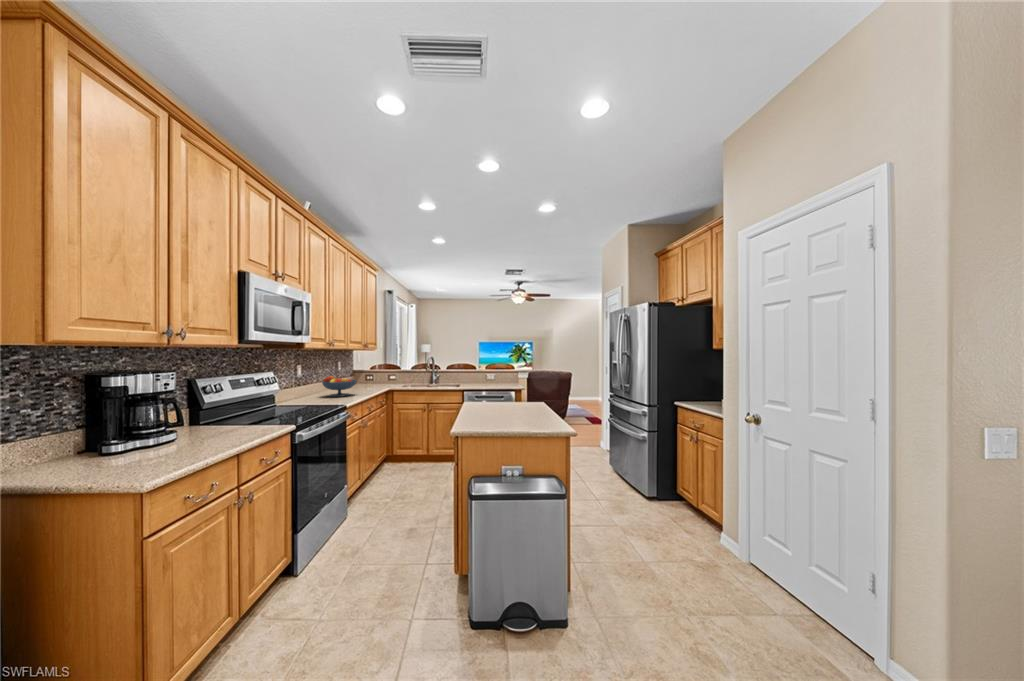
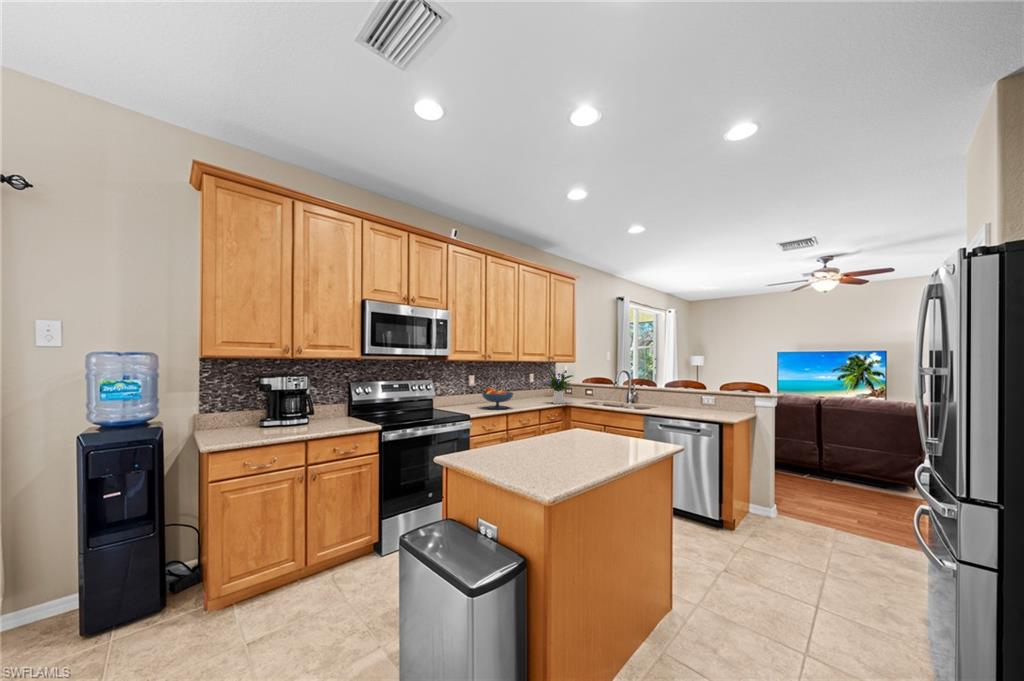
flower arrangement: none [362,355,394,388] -> present [545,368,573,404]

